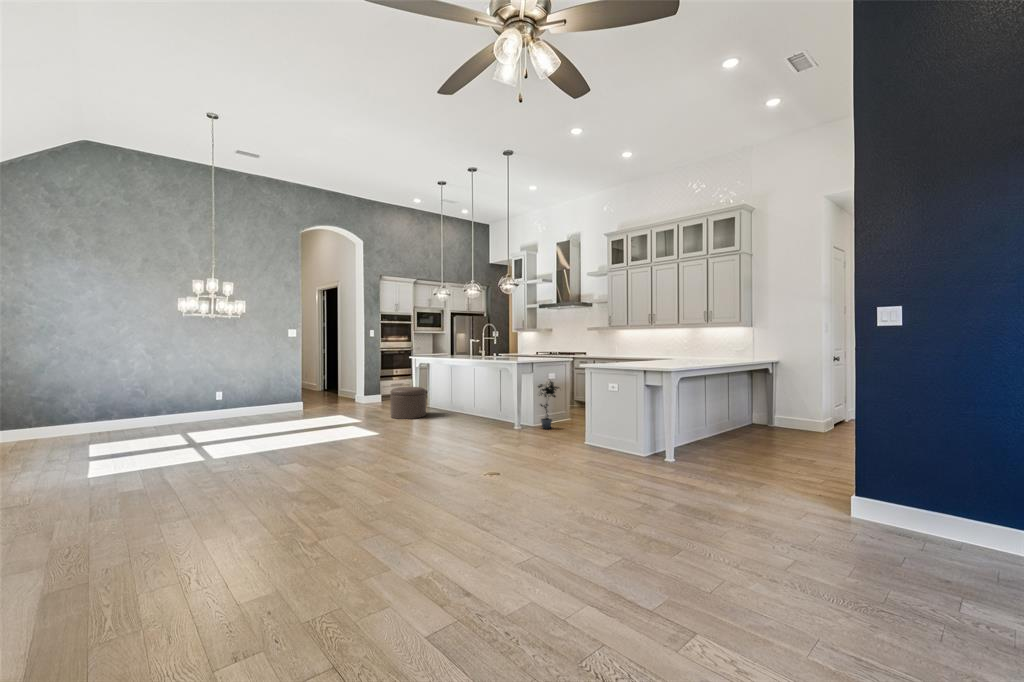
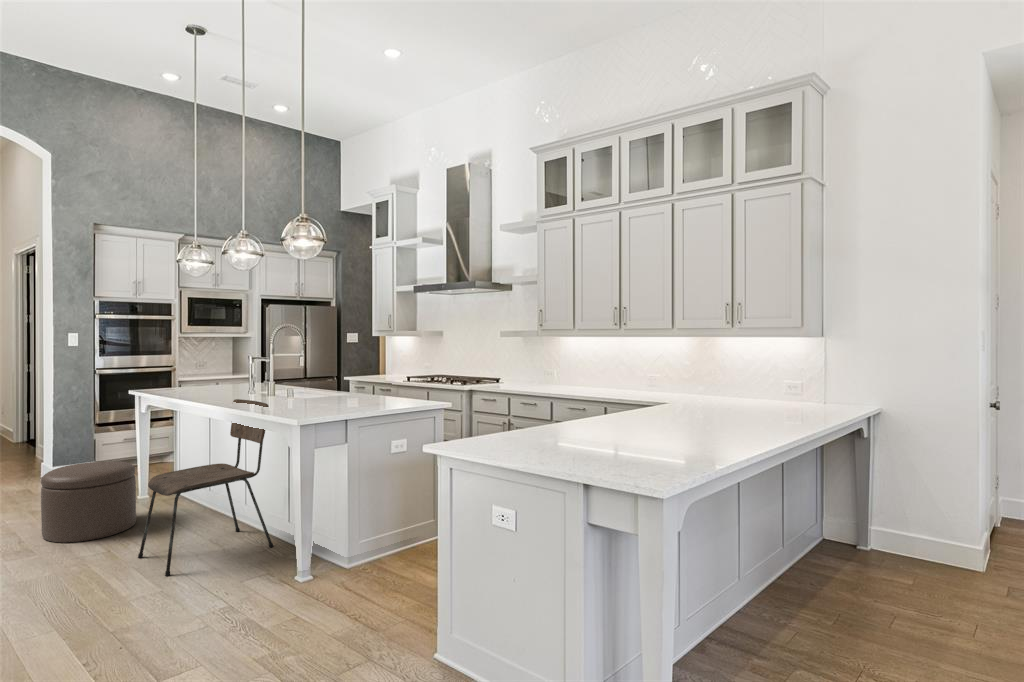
dining chair: none [441,357,495,427] -> present [138,399,273,576]
potted plant: present [538,381,559,429] -> none [351,459,406,578]

